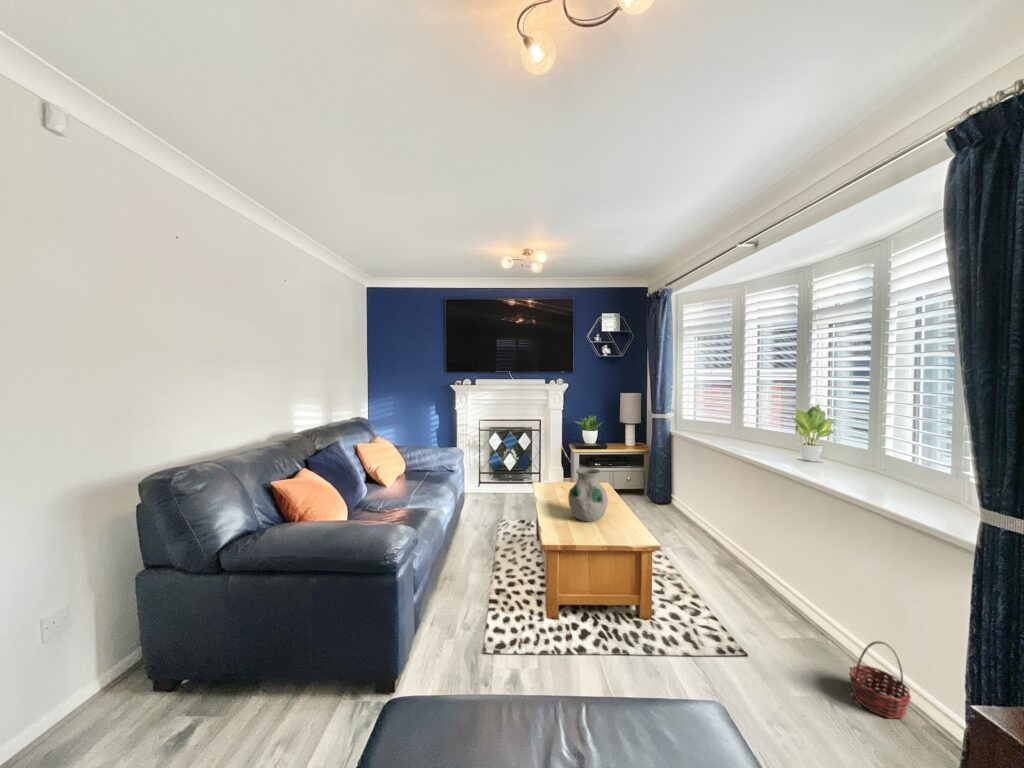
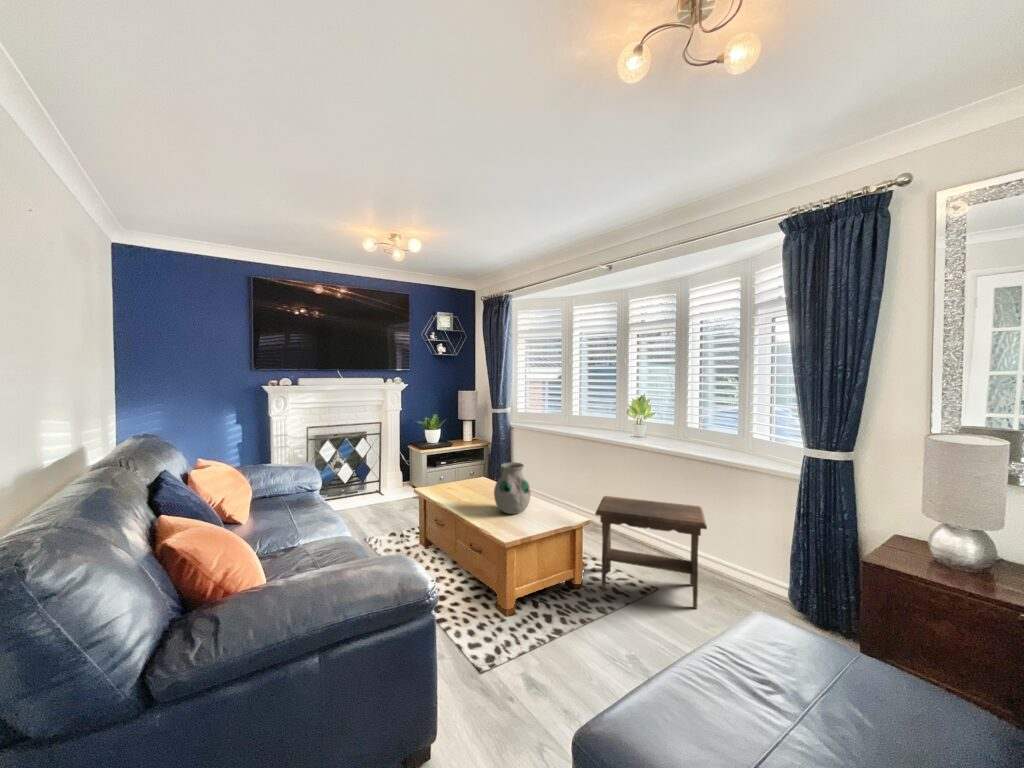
footstool: none [661,524,826,700] -> present [595,496,707,608]
basket: present [849,641,911,719] -> none [716,548,751,595]

